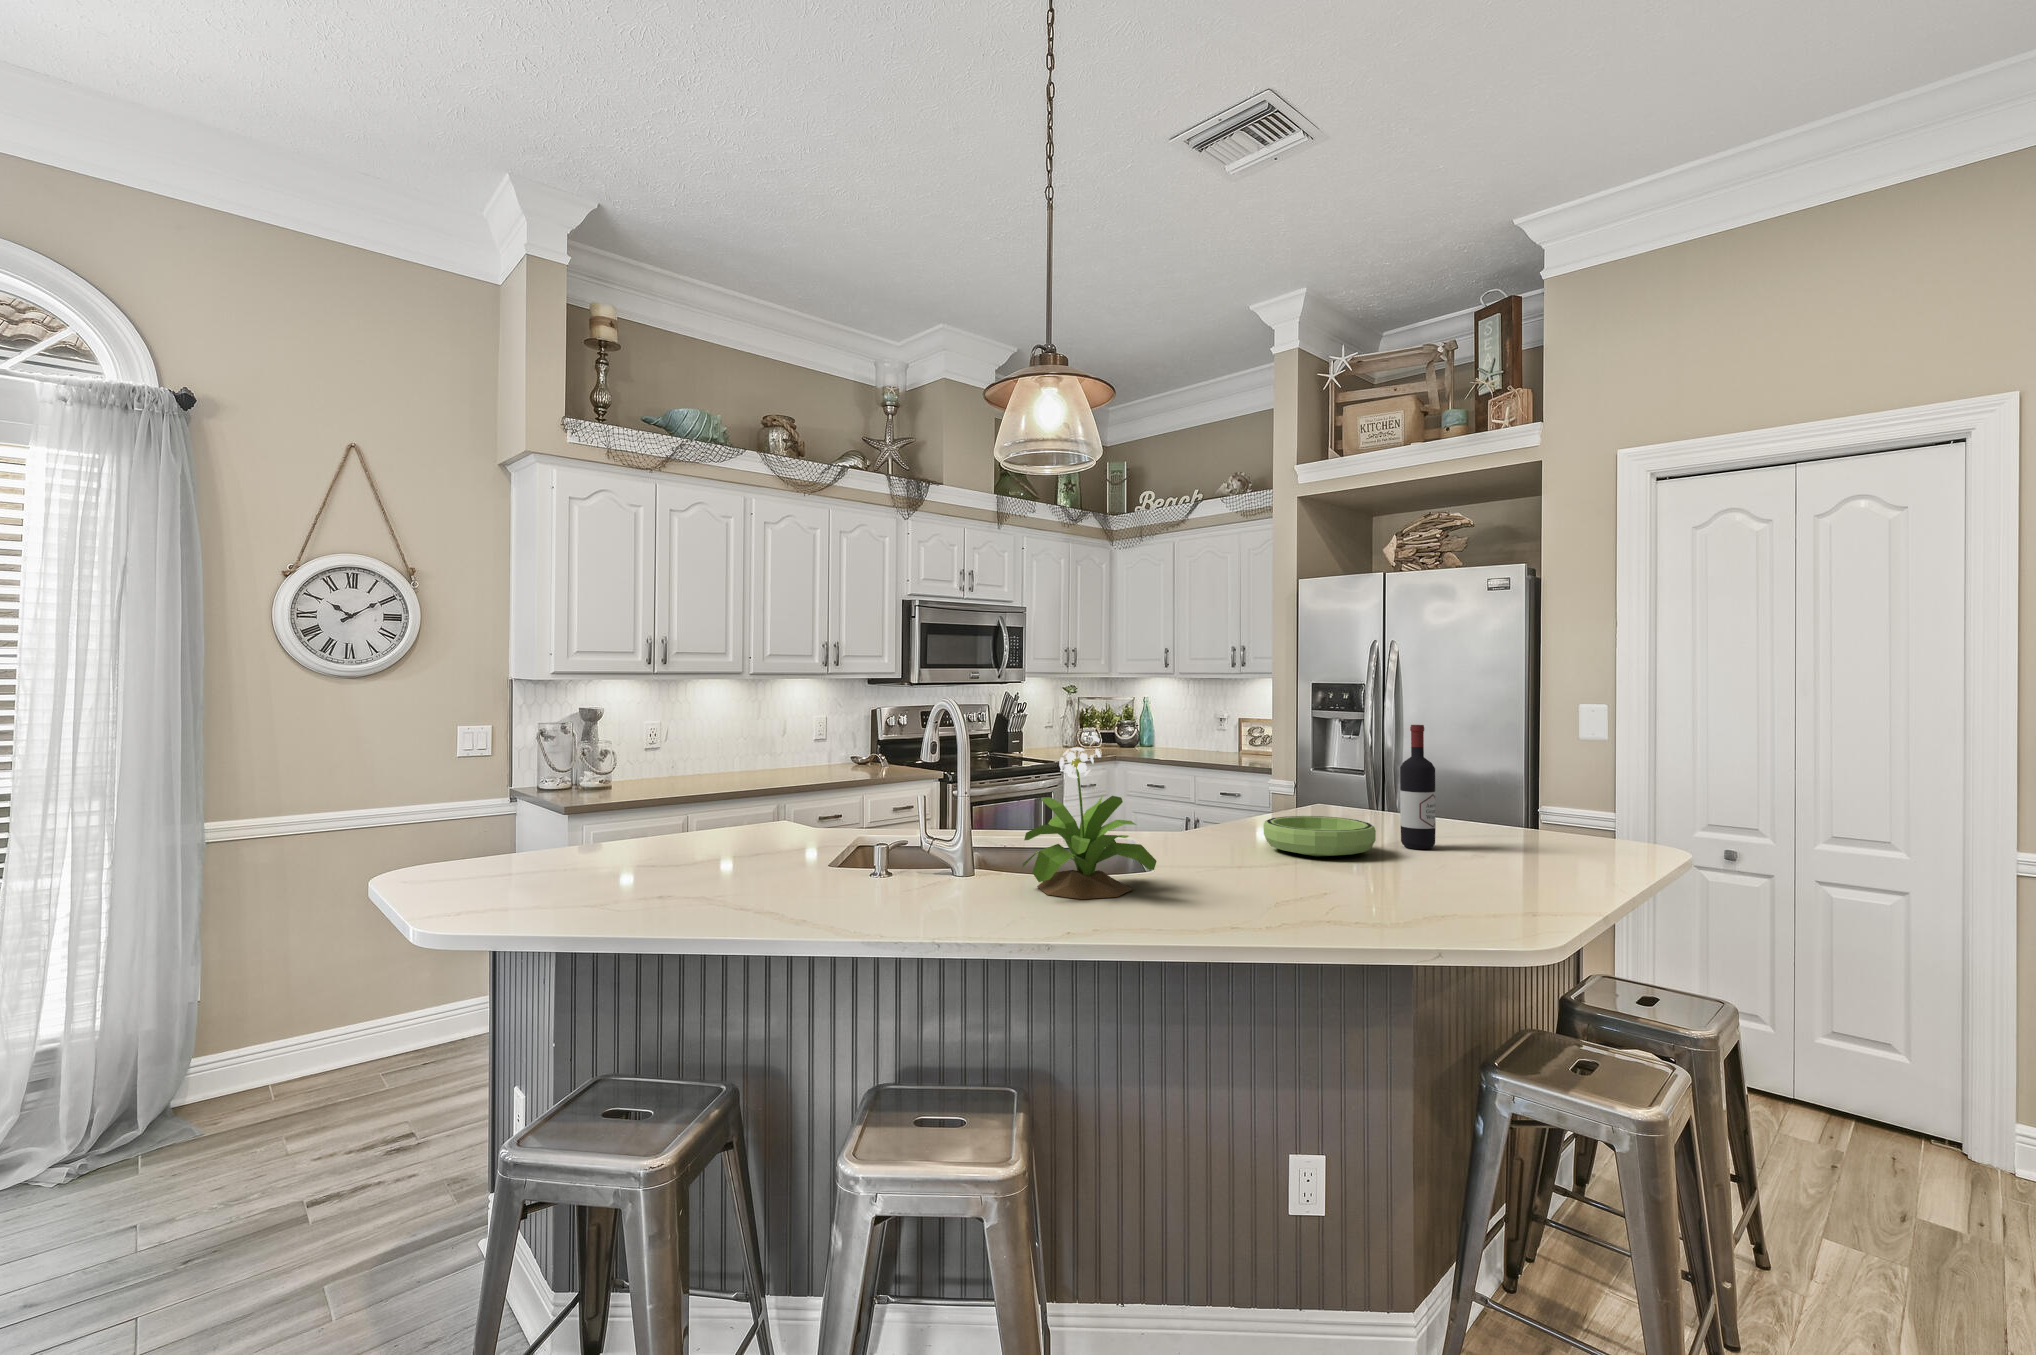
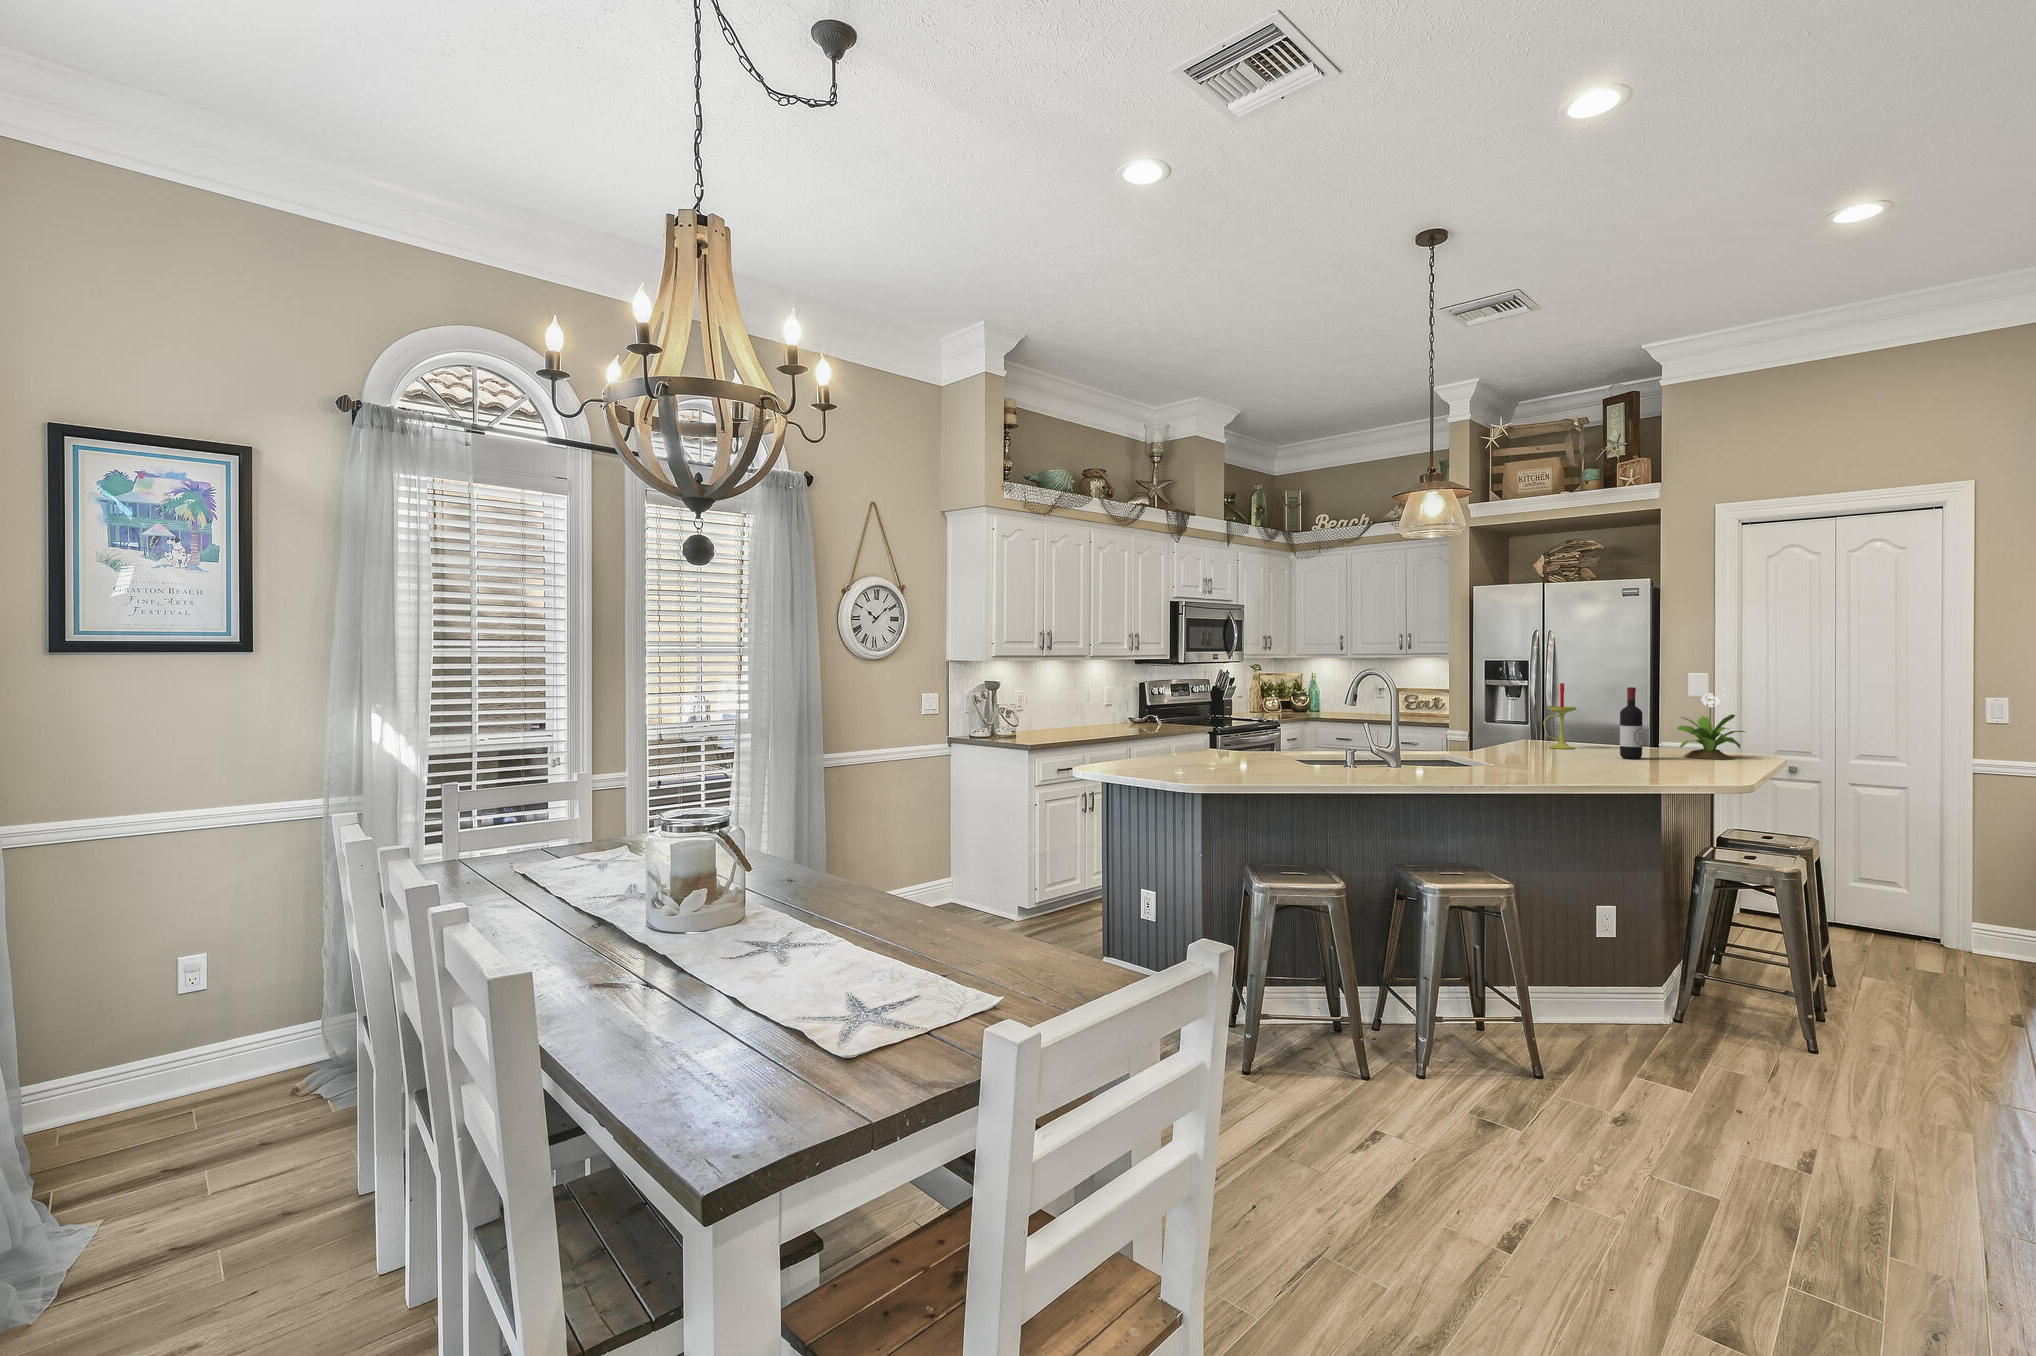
candle: none [1321,712,1374,820] -> present [1543,683,1576,749]
potted flower: present [1022,735,1157,899] -> present [1677,688,1746,759]
bowl: present [1264,816,1376,856] -> none [1544,741,1614,761]

